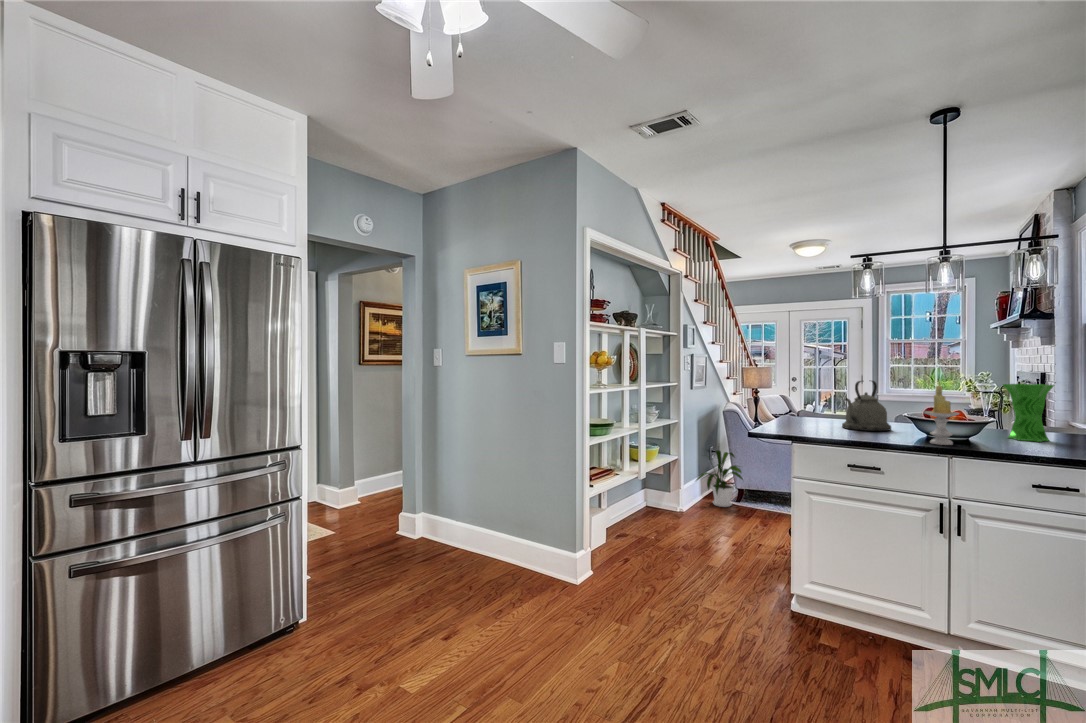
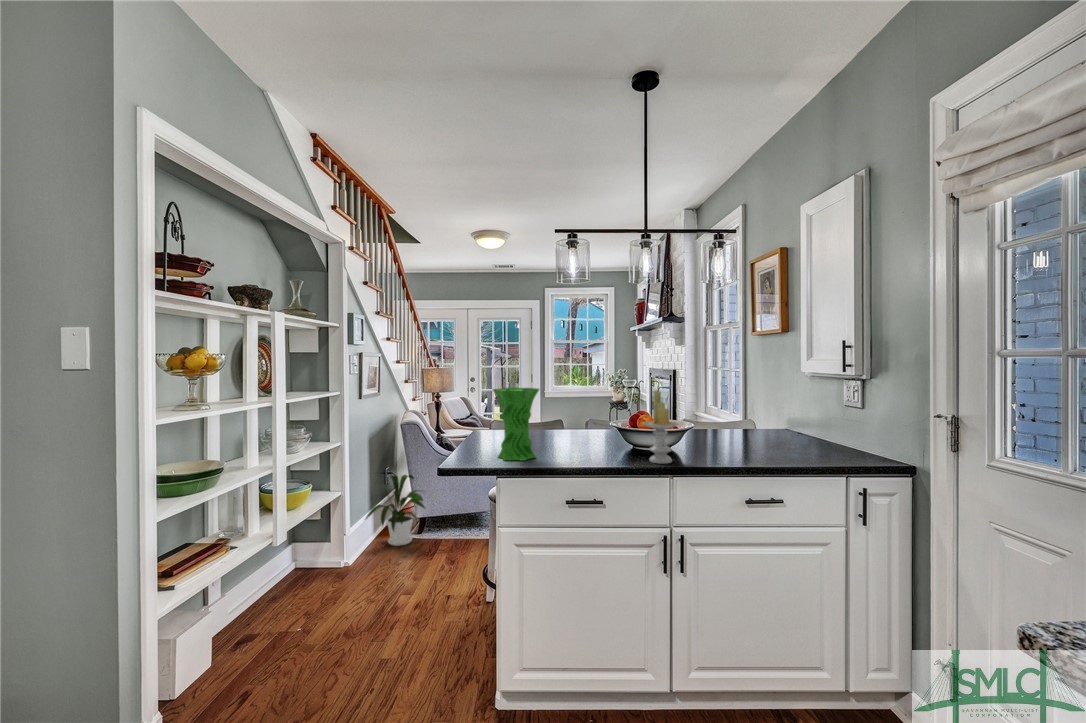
kettle: present [842,381,891,431] -> none [547,384,599,448]
vase: present [1003,384,1054,442] -> present [493,388,539,460]

